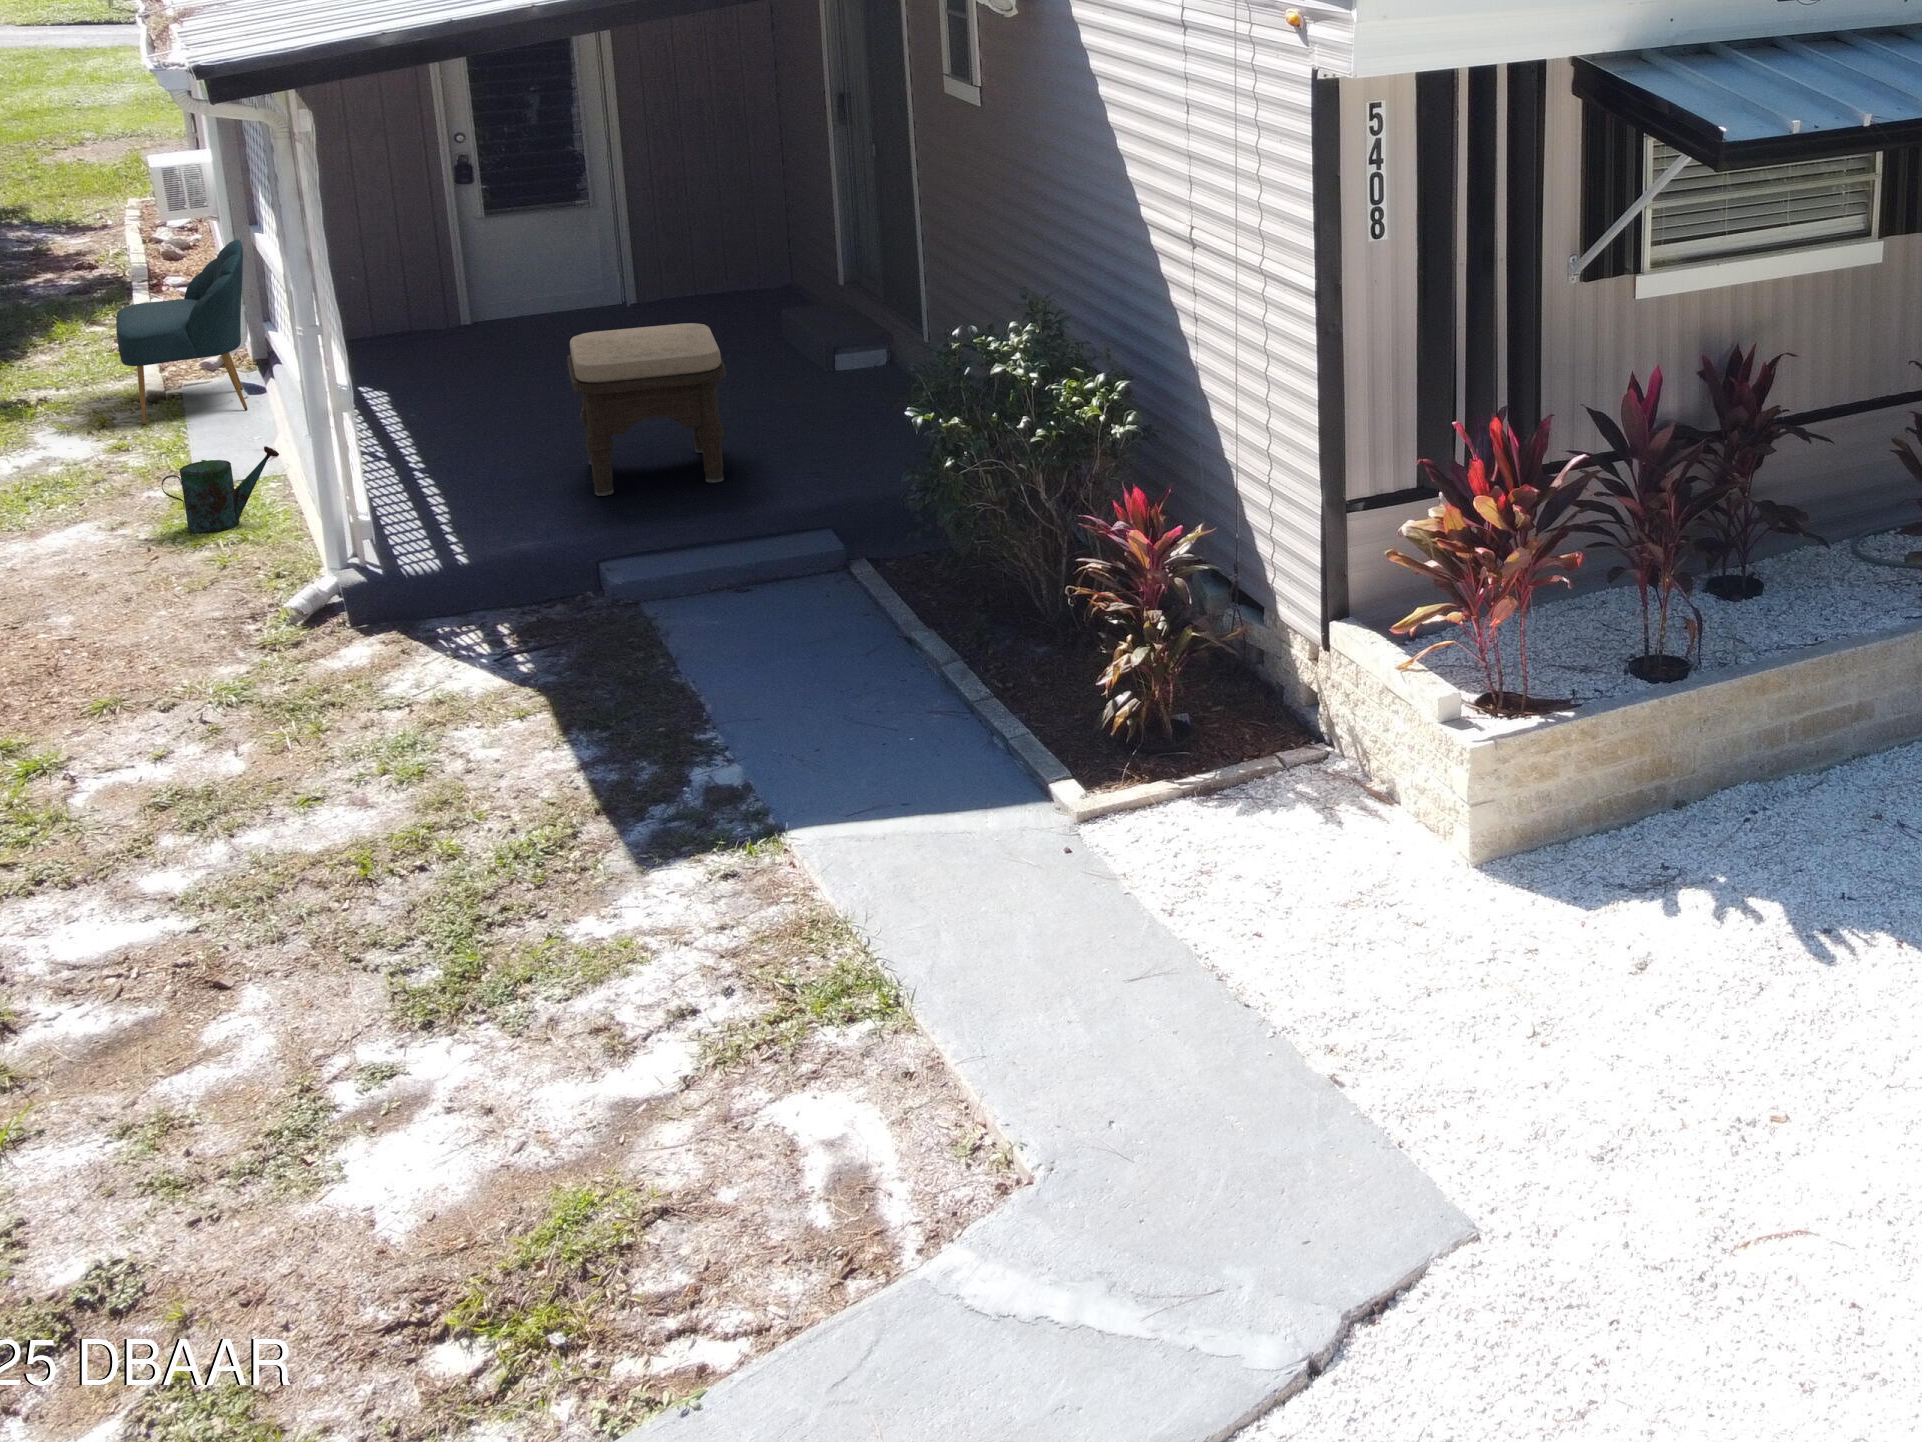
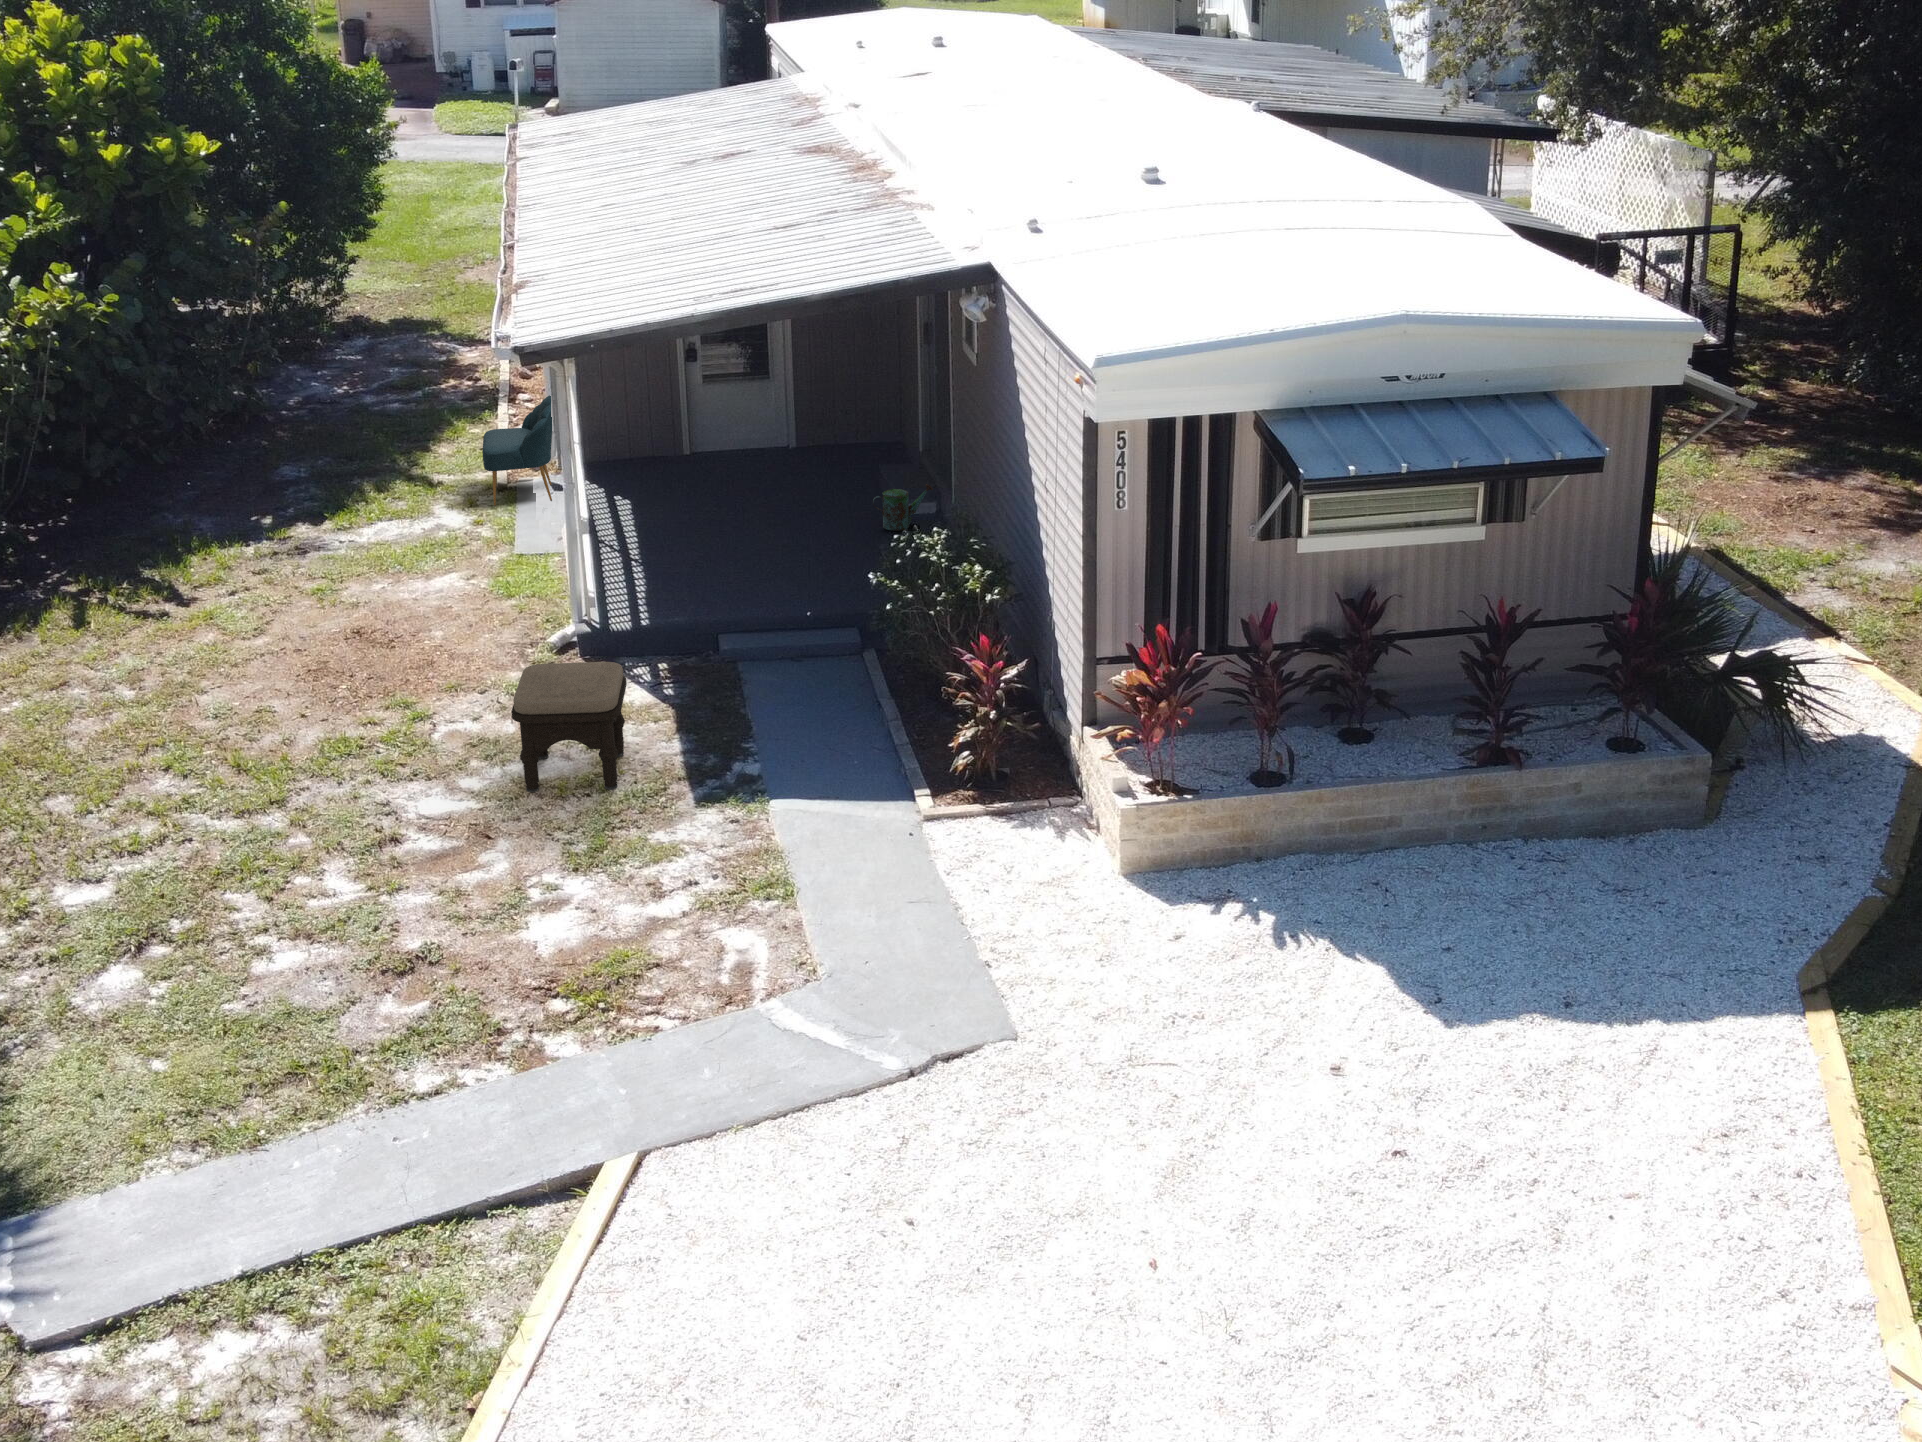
ottoman: present [567,323,726,496] -> present [511,662,627,792]
watering can: present [162,446,279,533] -> present [873,484,933,531]

